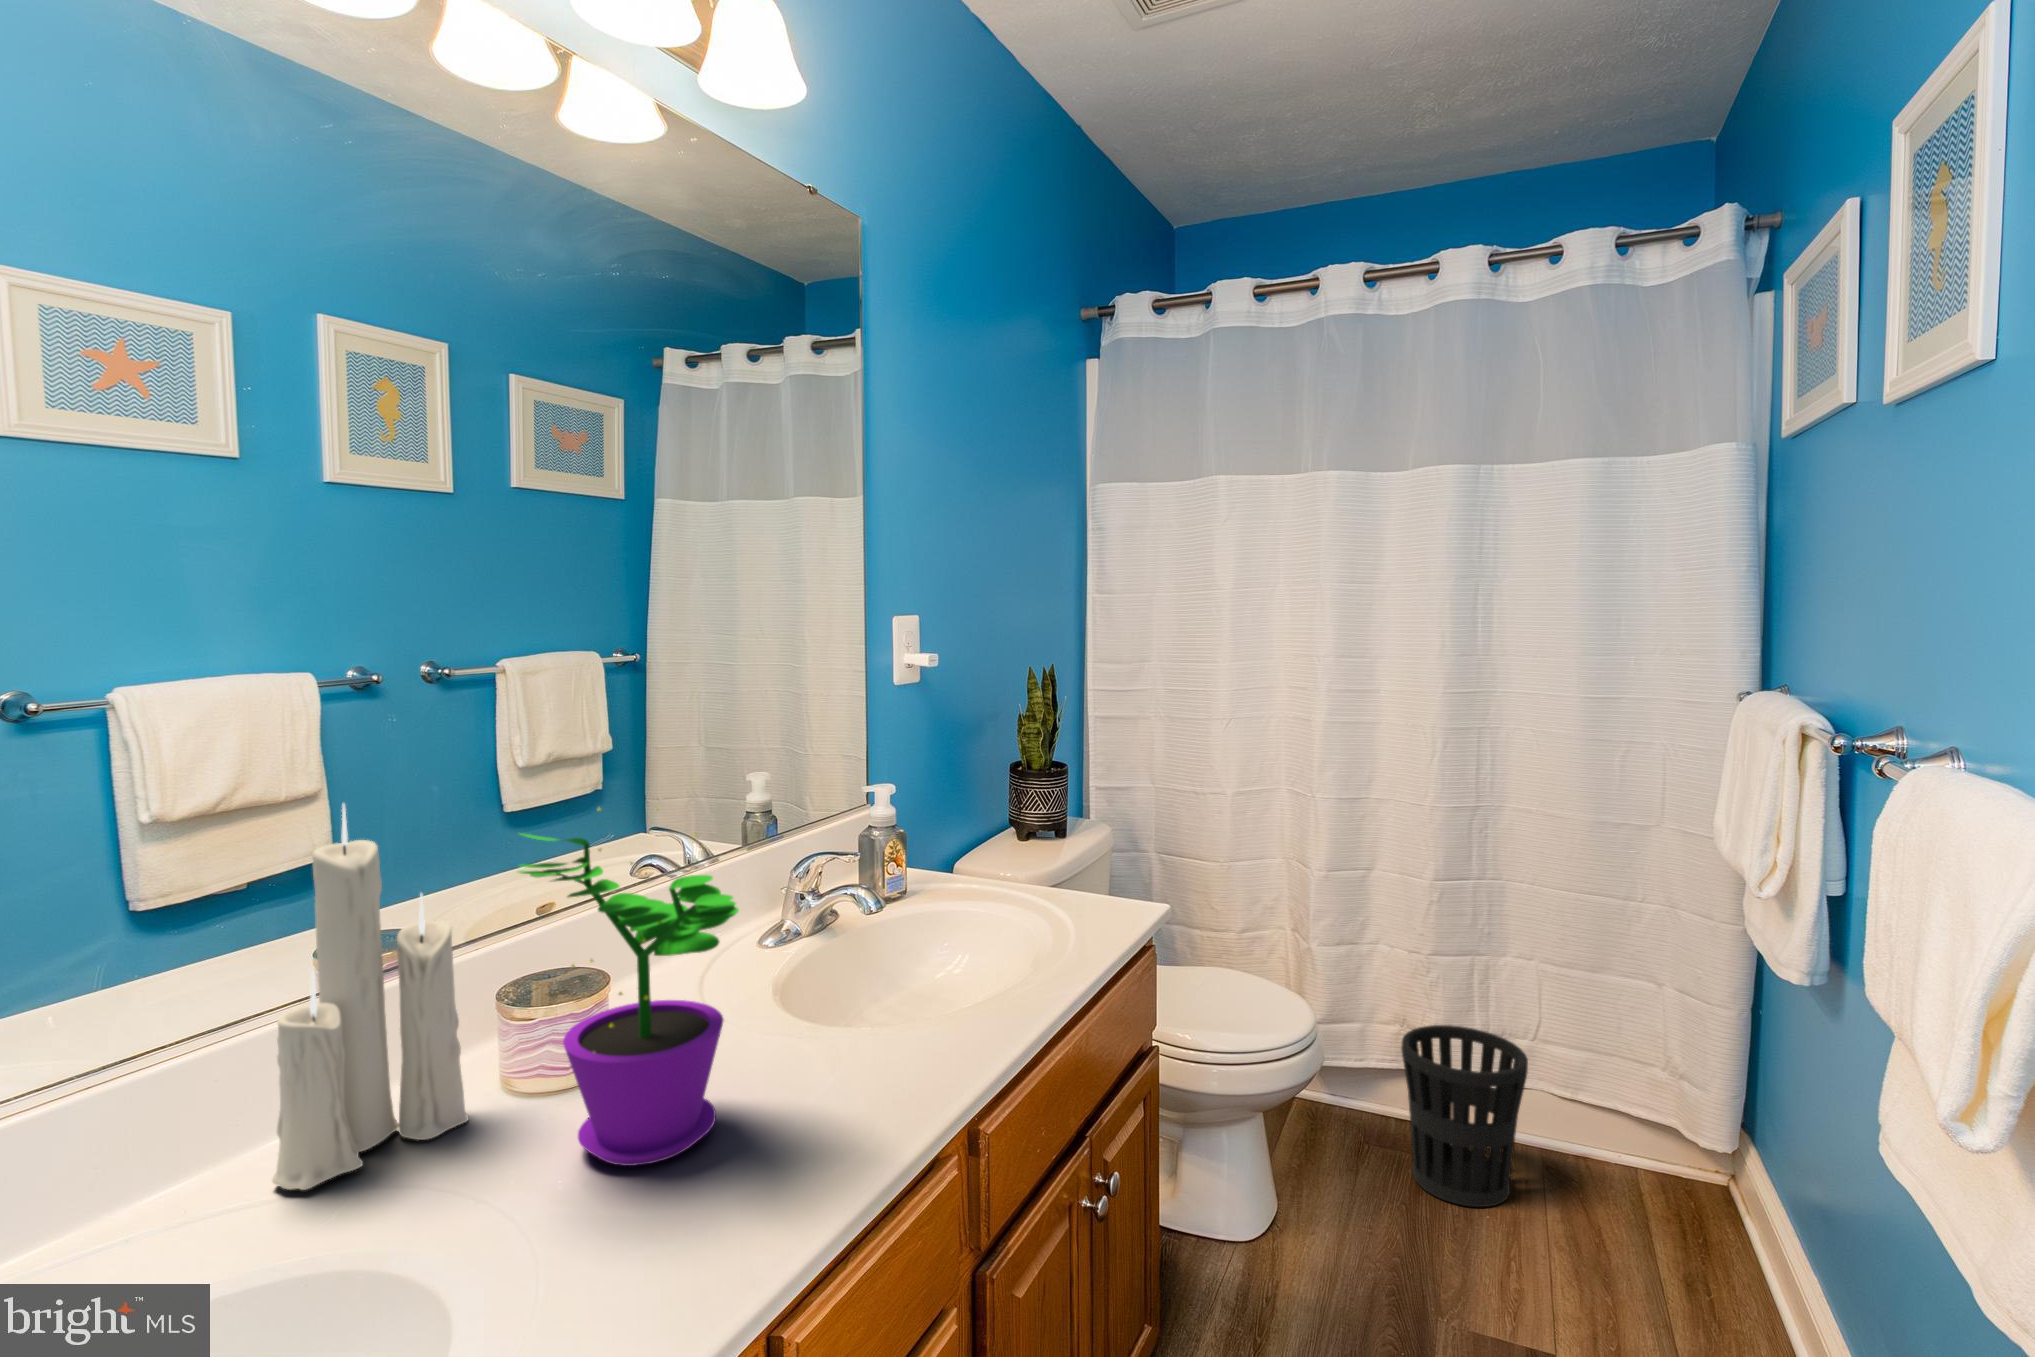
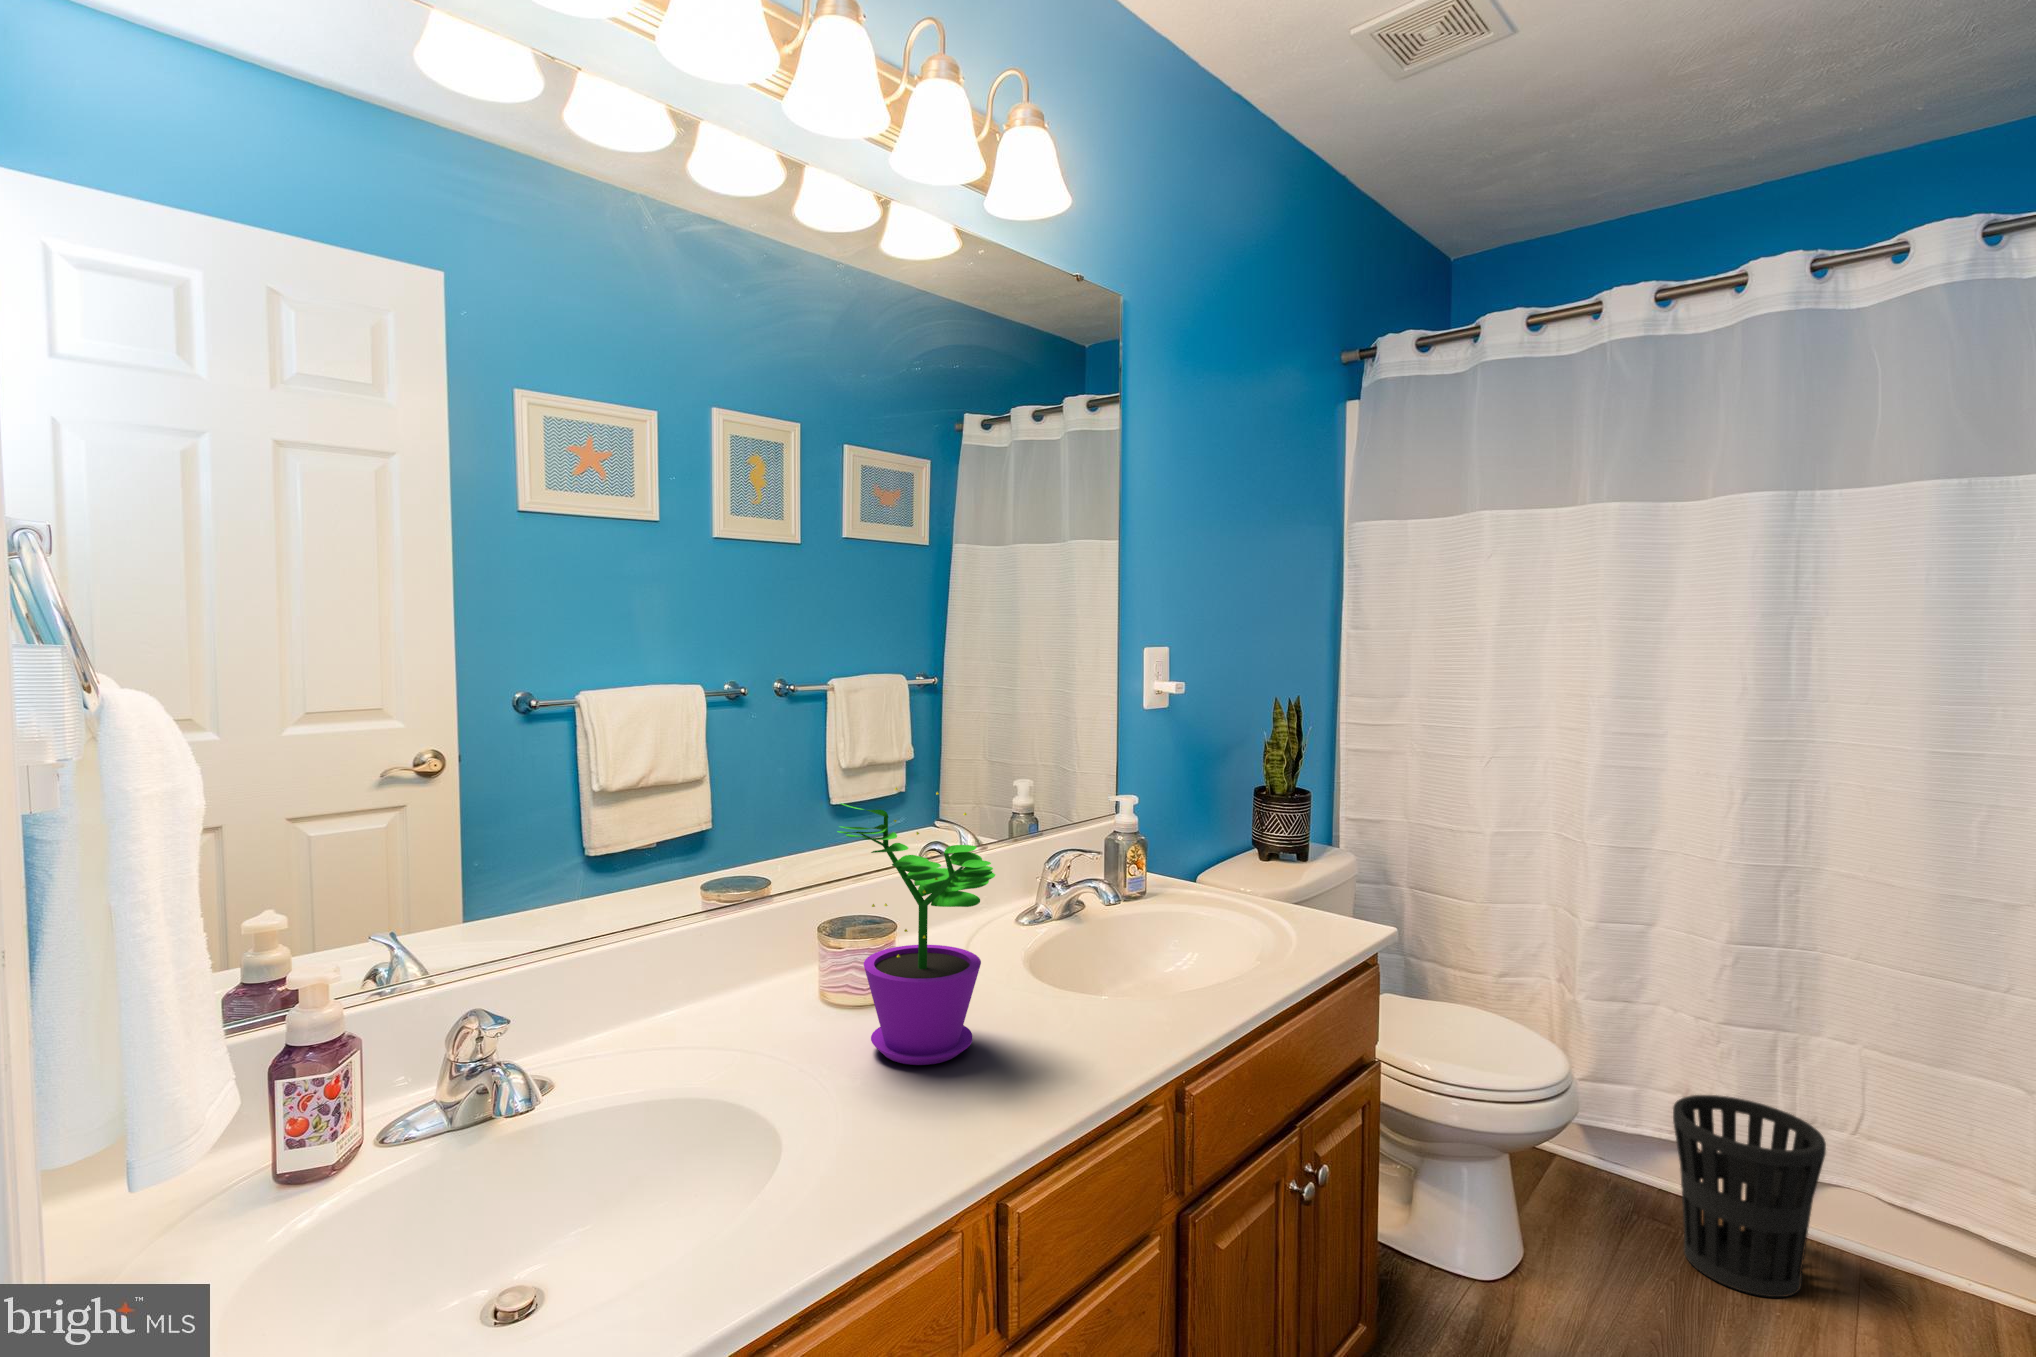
candle: present [272,804,468,1190] -> none [668,760,794,1048]

